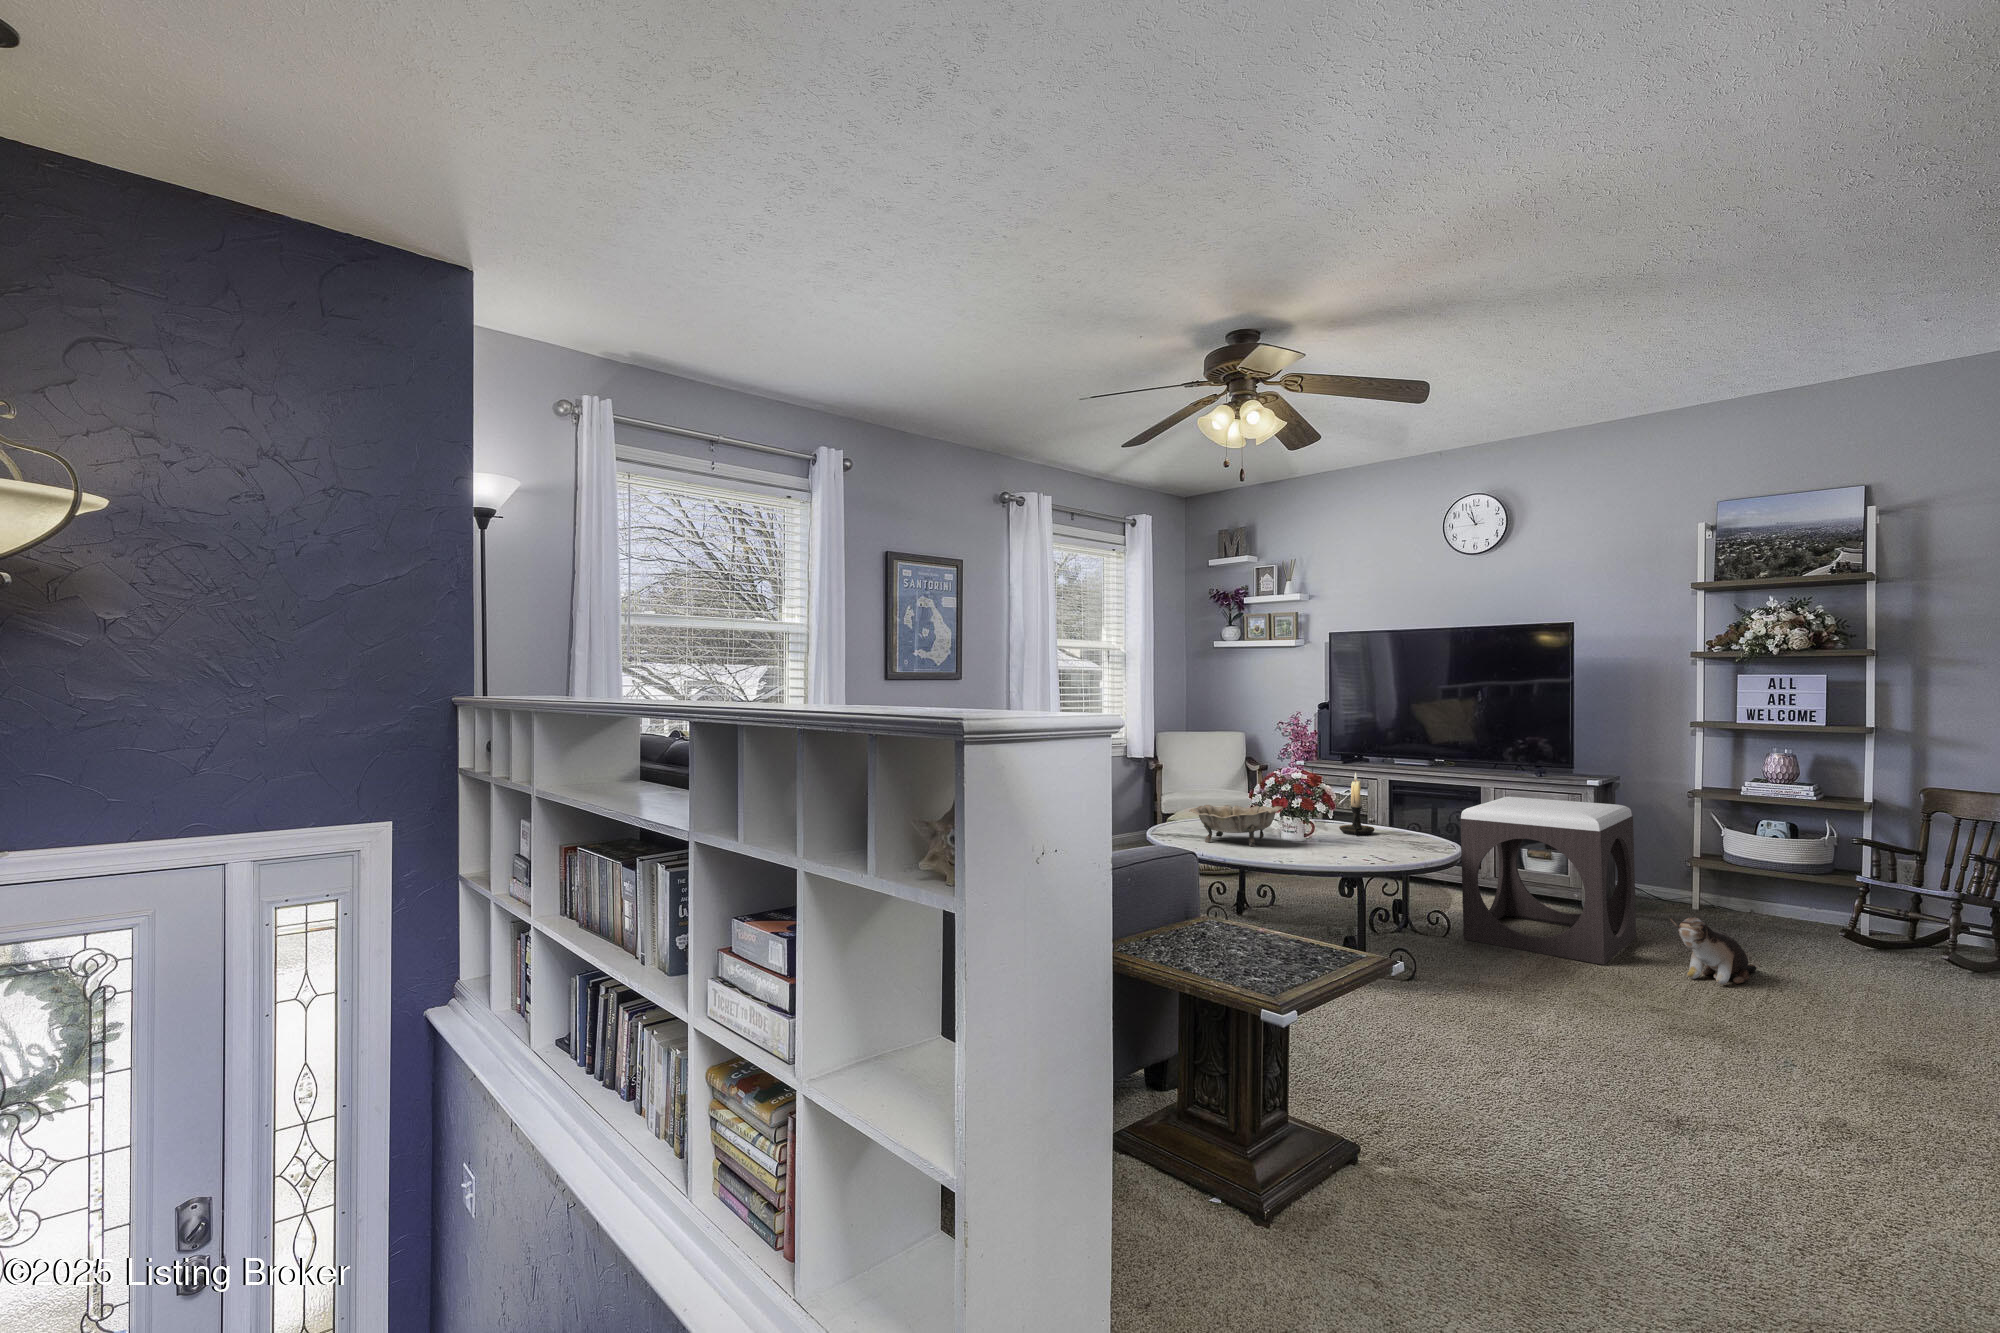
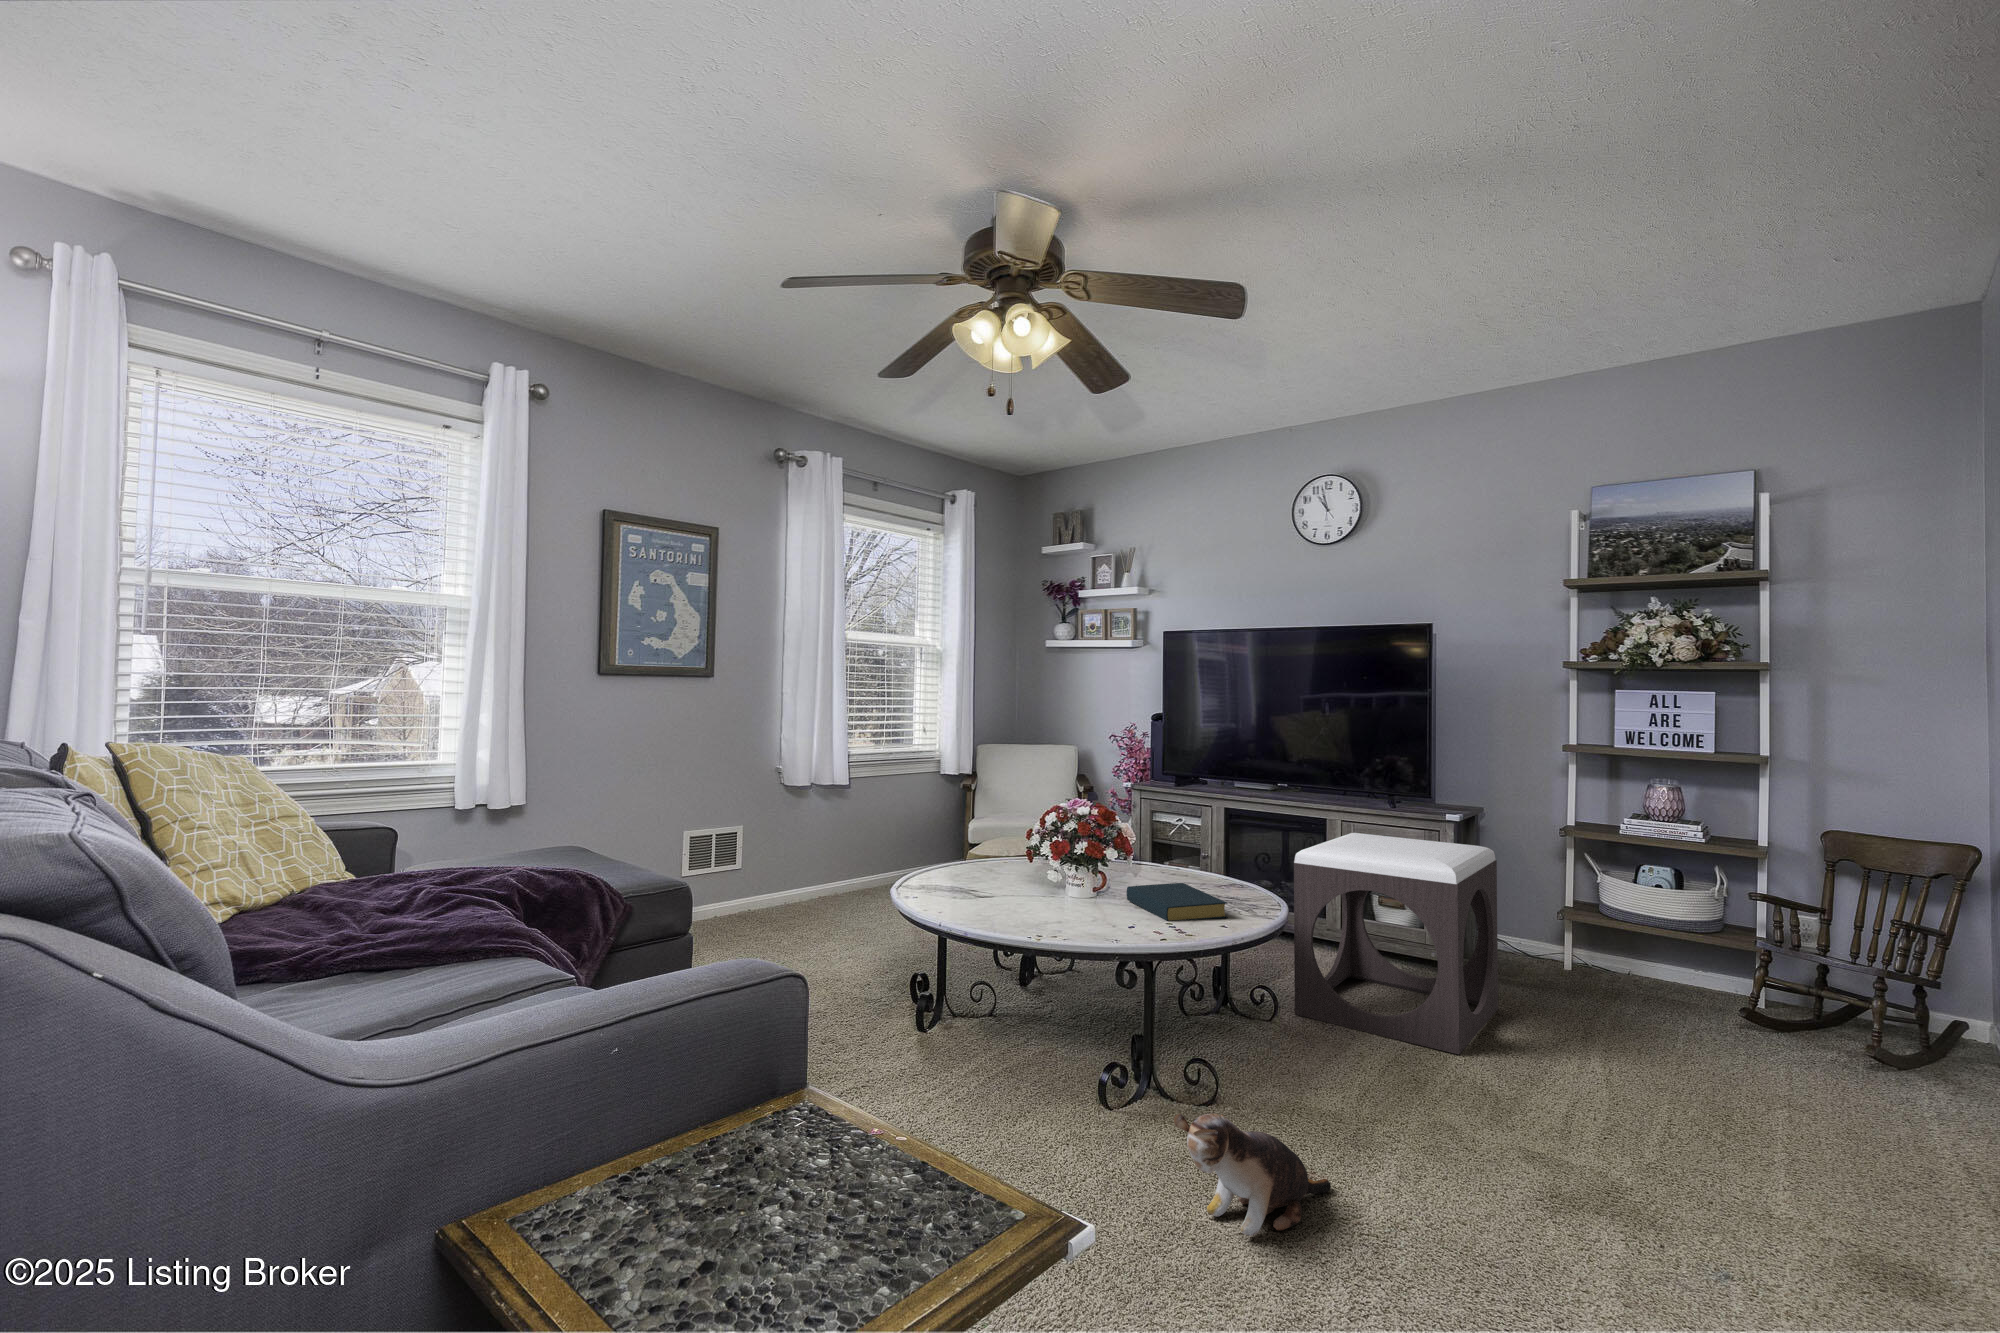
candle holder: present [1339,773,1374,835] -> none [1148,803,1189,885]
decorative bowl: present [1189,805,1283,846] -> none [944,846,1063,905]
hardback book: none [1333,831,1418,856] -> present [1126,883,1228,921]
plush toy: present [1670,918,1756,984] -> present [1174,1113,1331,1235]

